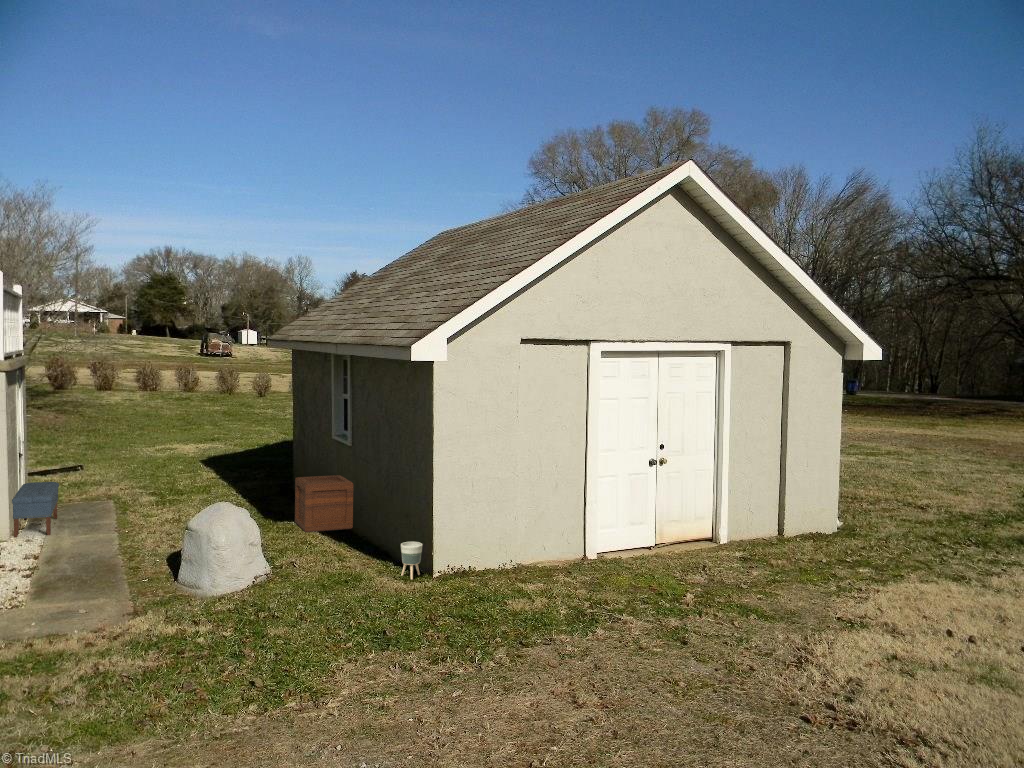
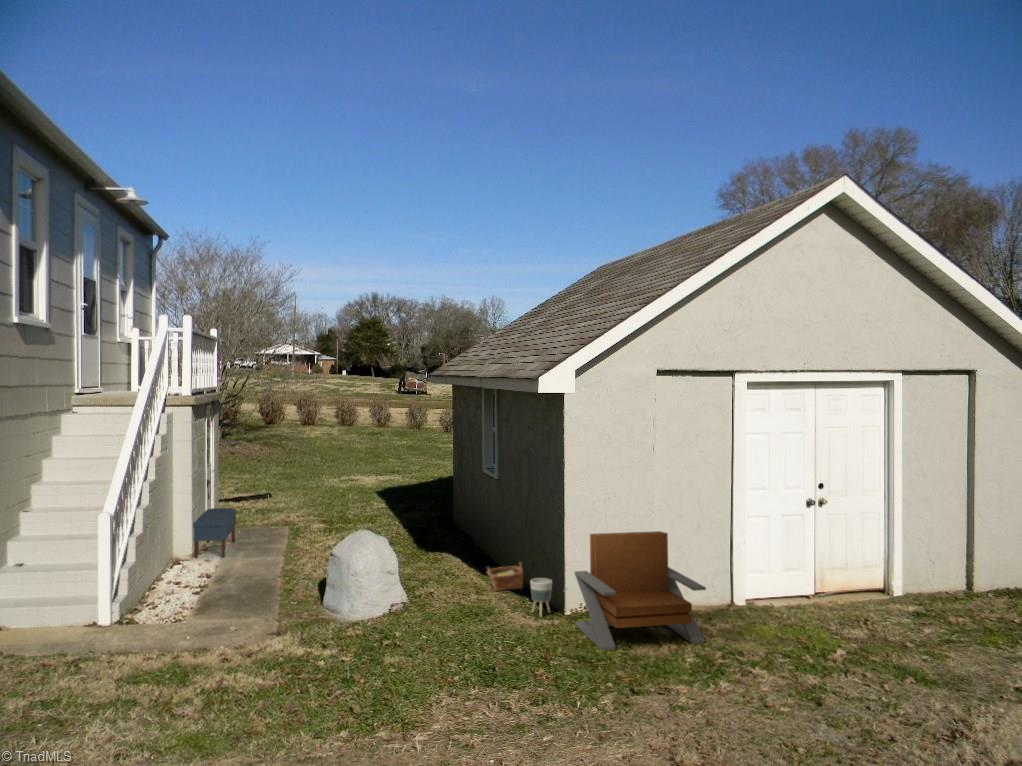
wooden crate: present [295,475,353,532] -> none [444,509,499,565]
lounge chair: none [447,493,573,608] -> present [575,531,706,650]
woven basket: none [349,527,386,556] -> present [487,564,523,591]

